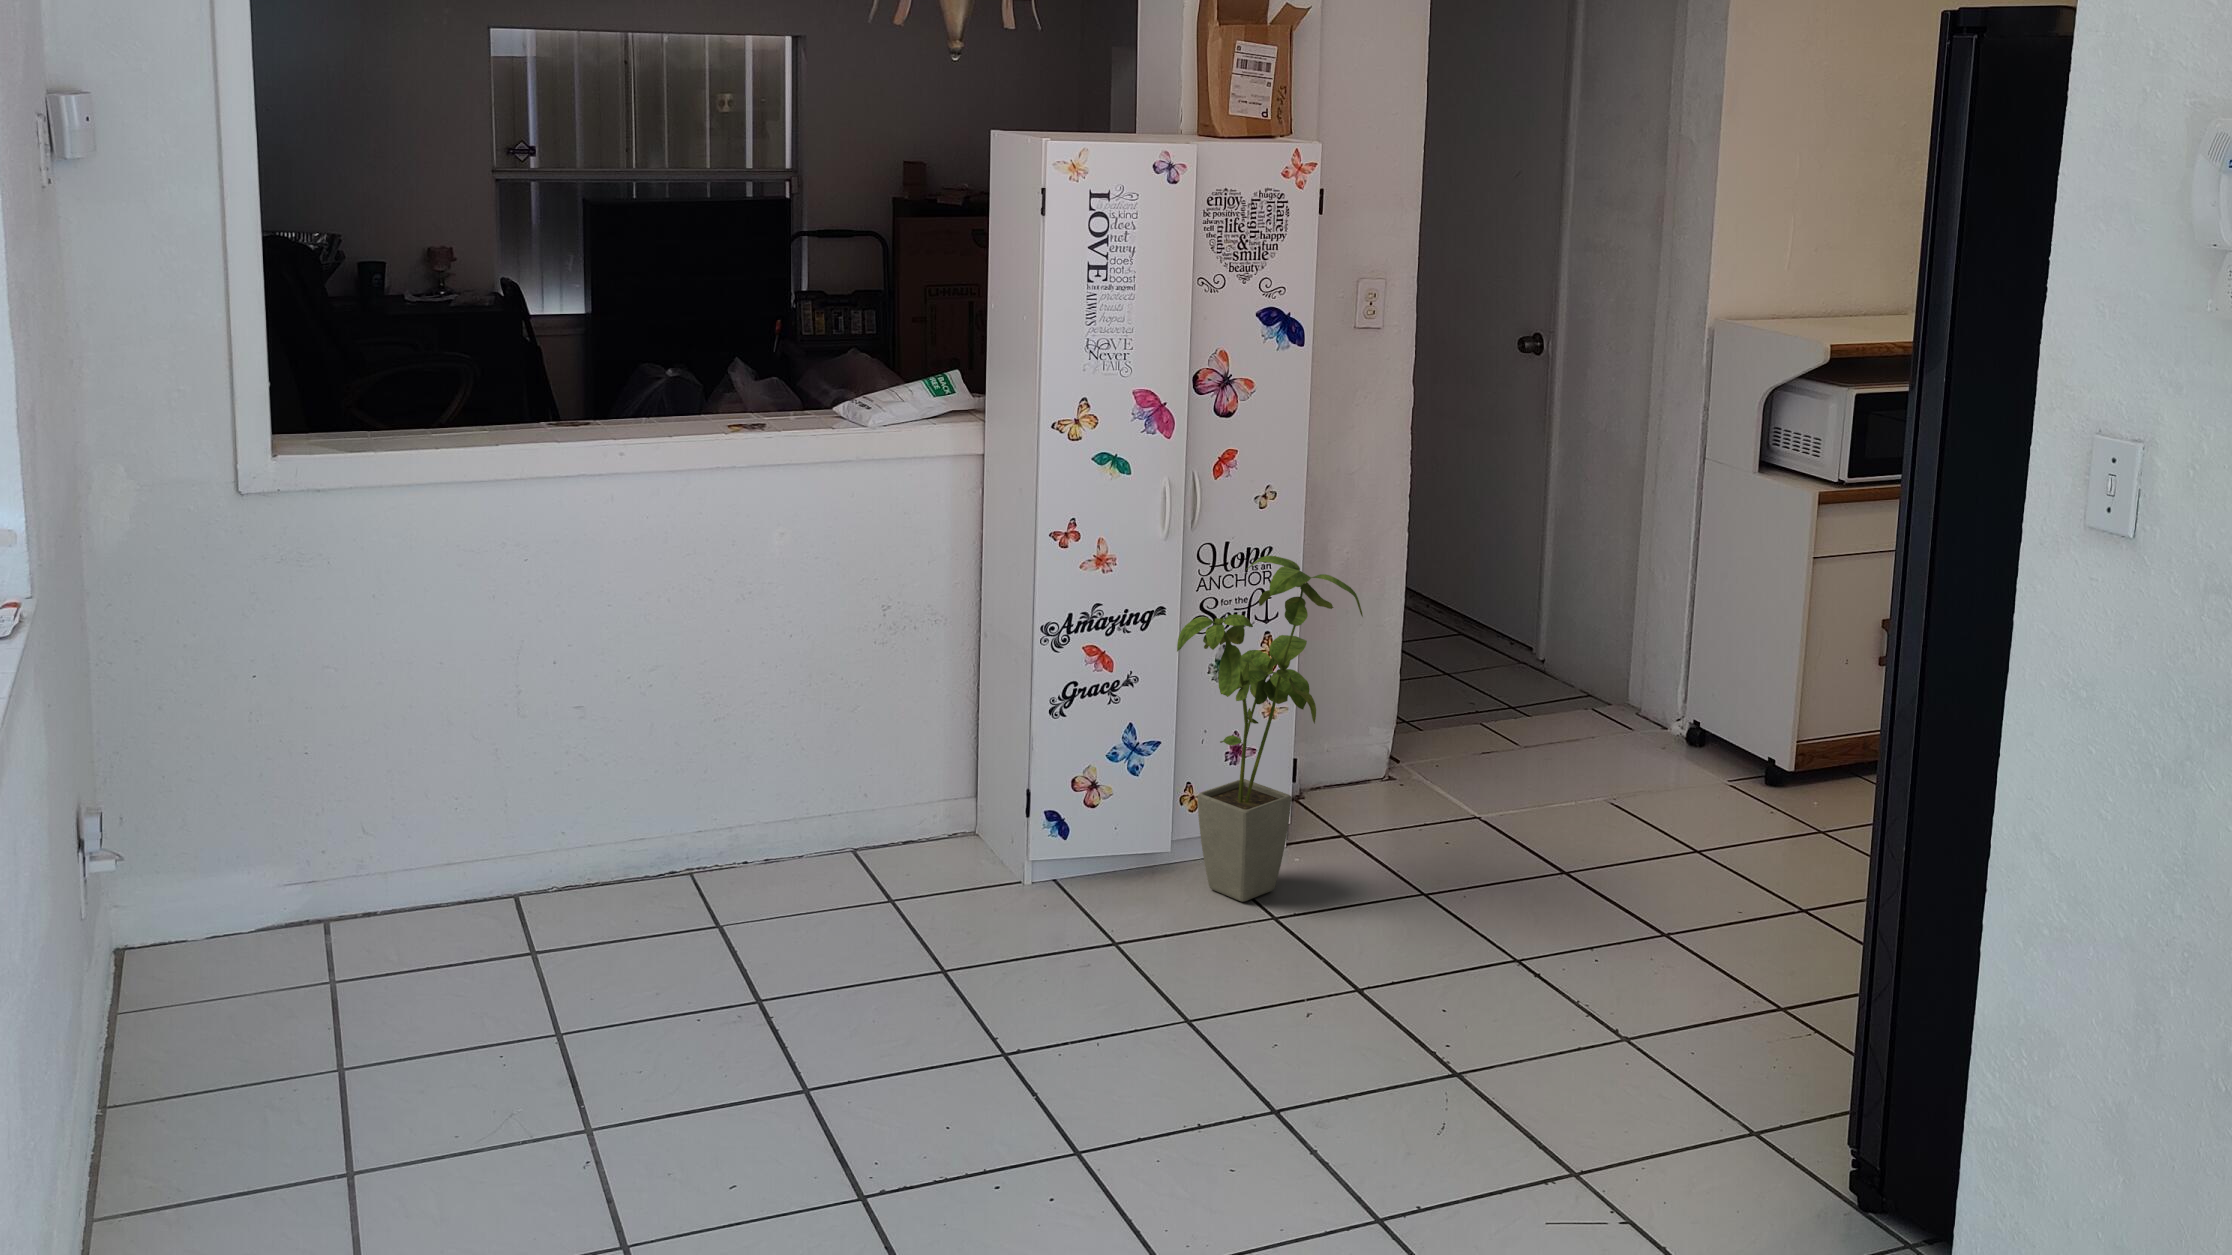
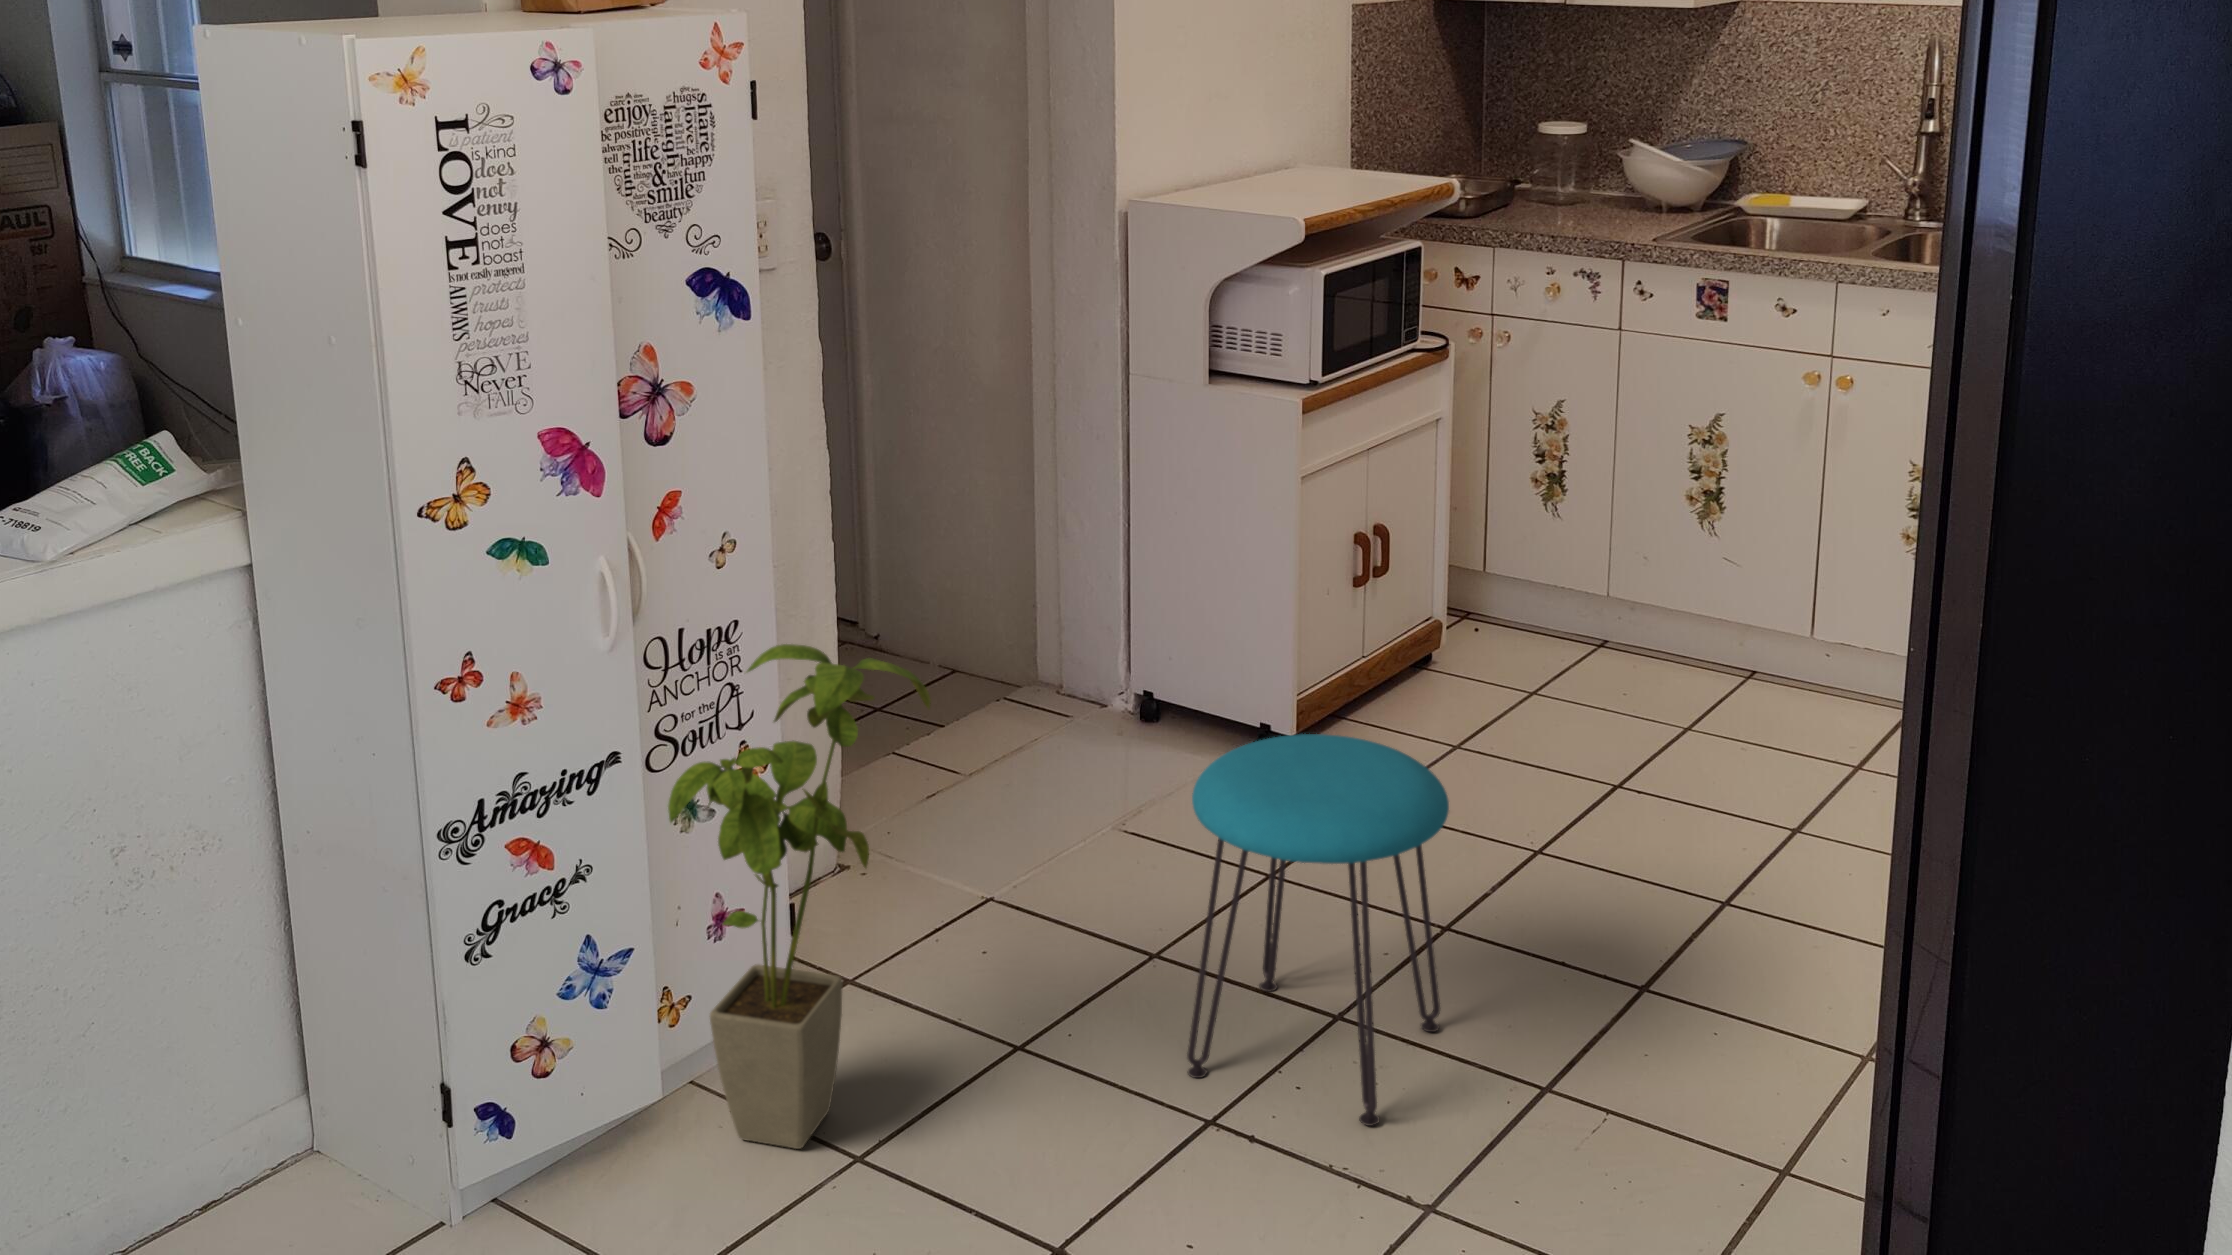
stool: none [1528,703,1745,989] -> present [1187,734,1449,1126]

